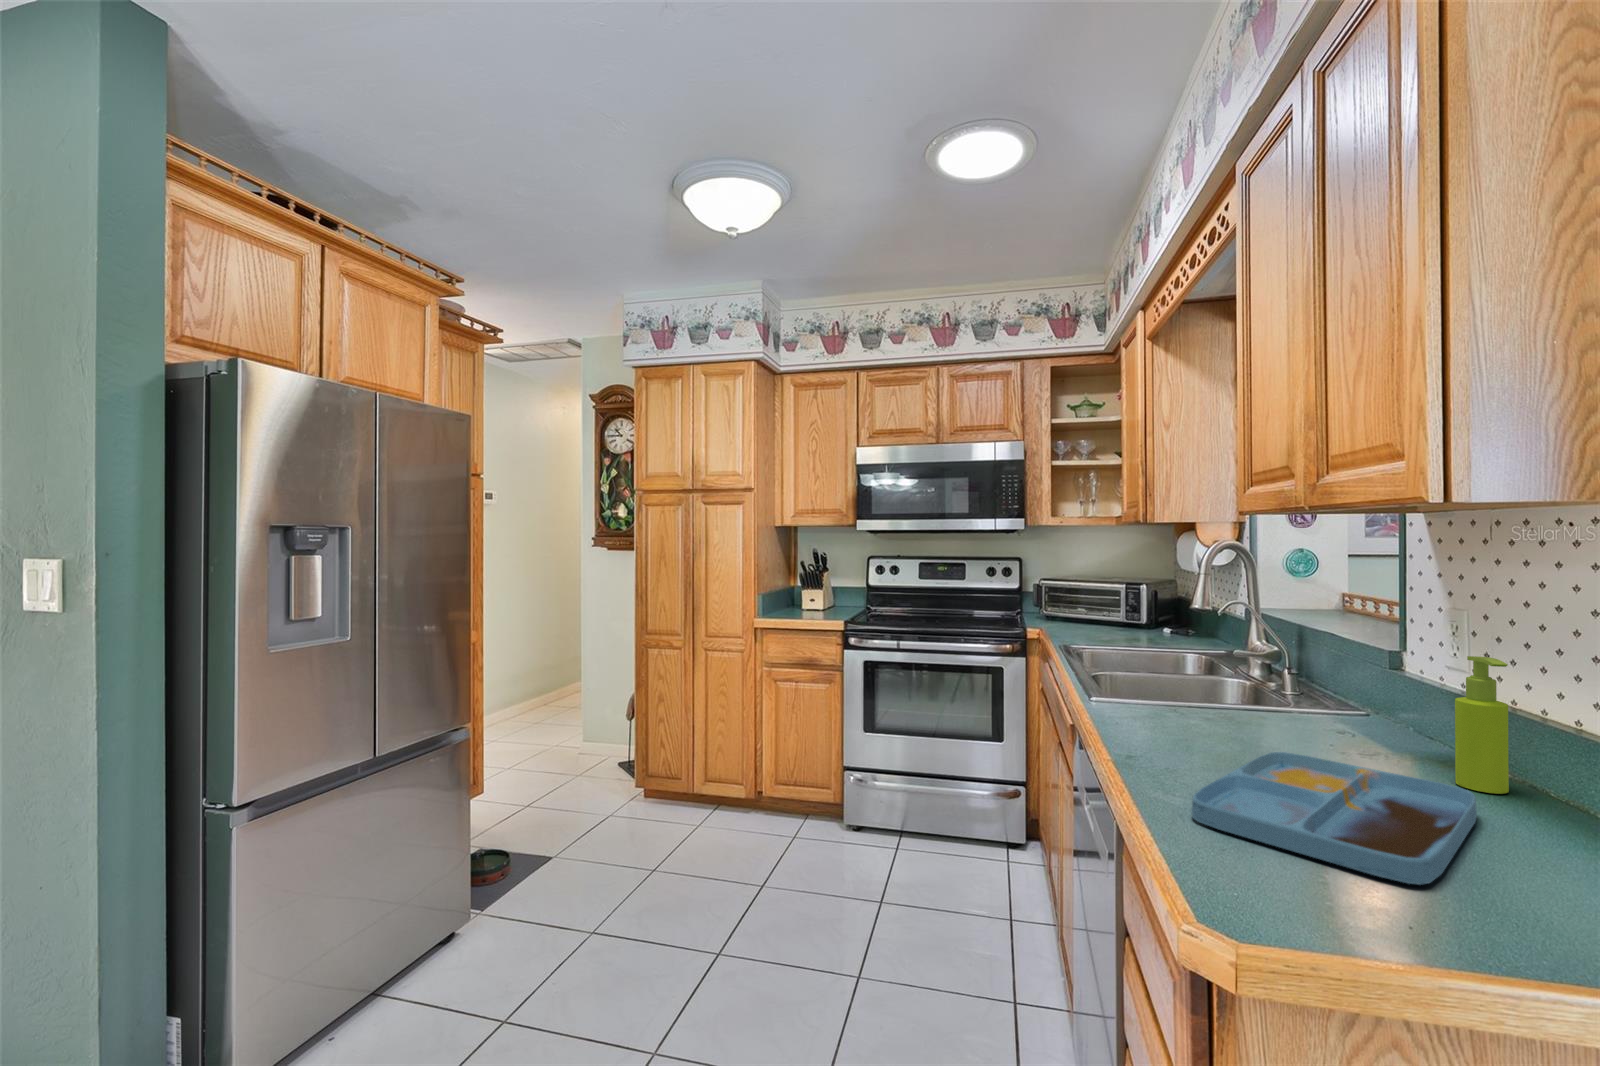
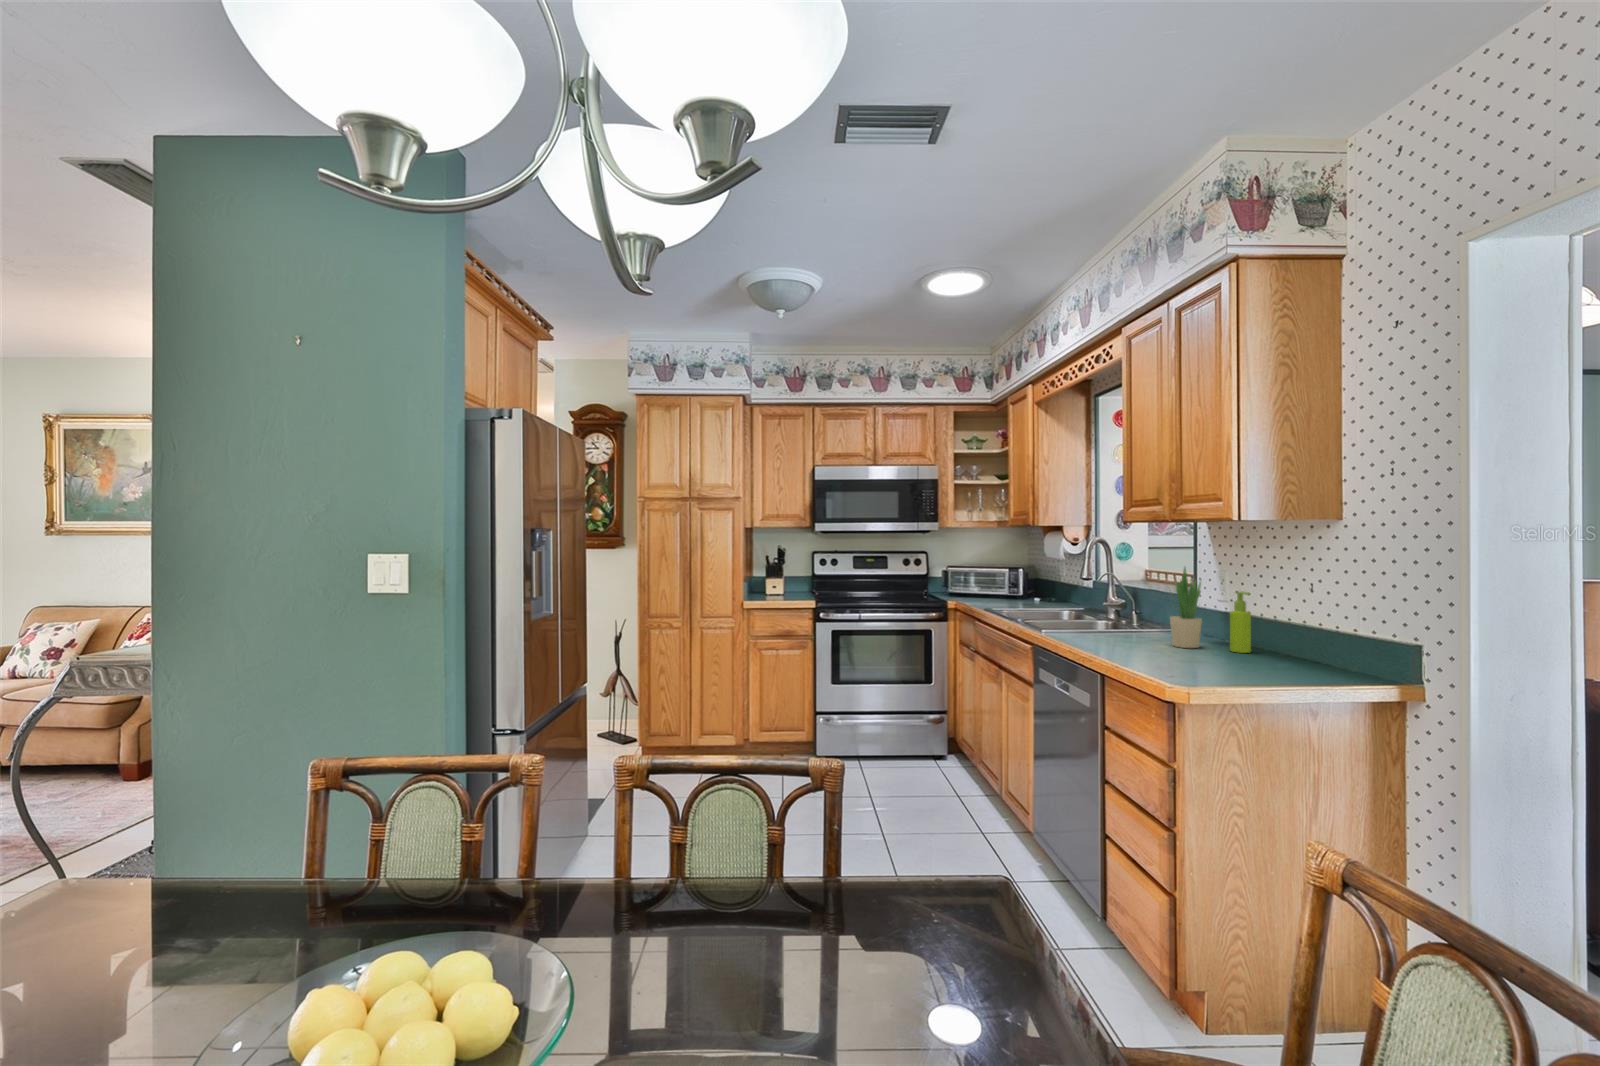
potted plant: none [1312,597,1392,767] -> present [1170,567,1202,648]
tray: present [1192,752,1477,885] -> none [1140,642,1244,674]

